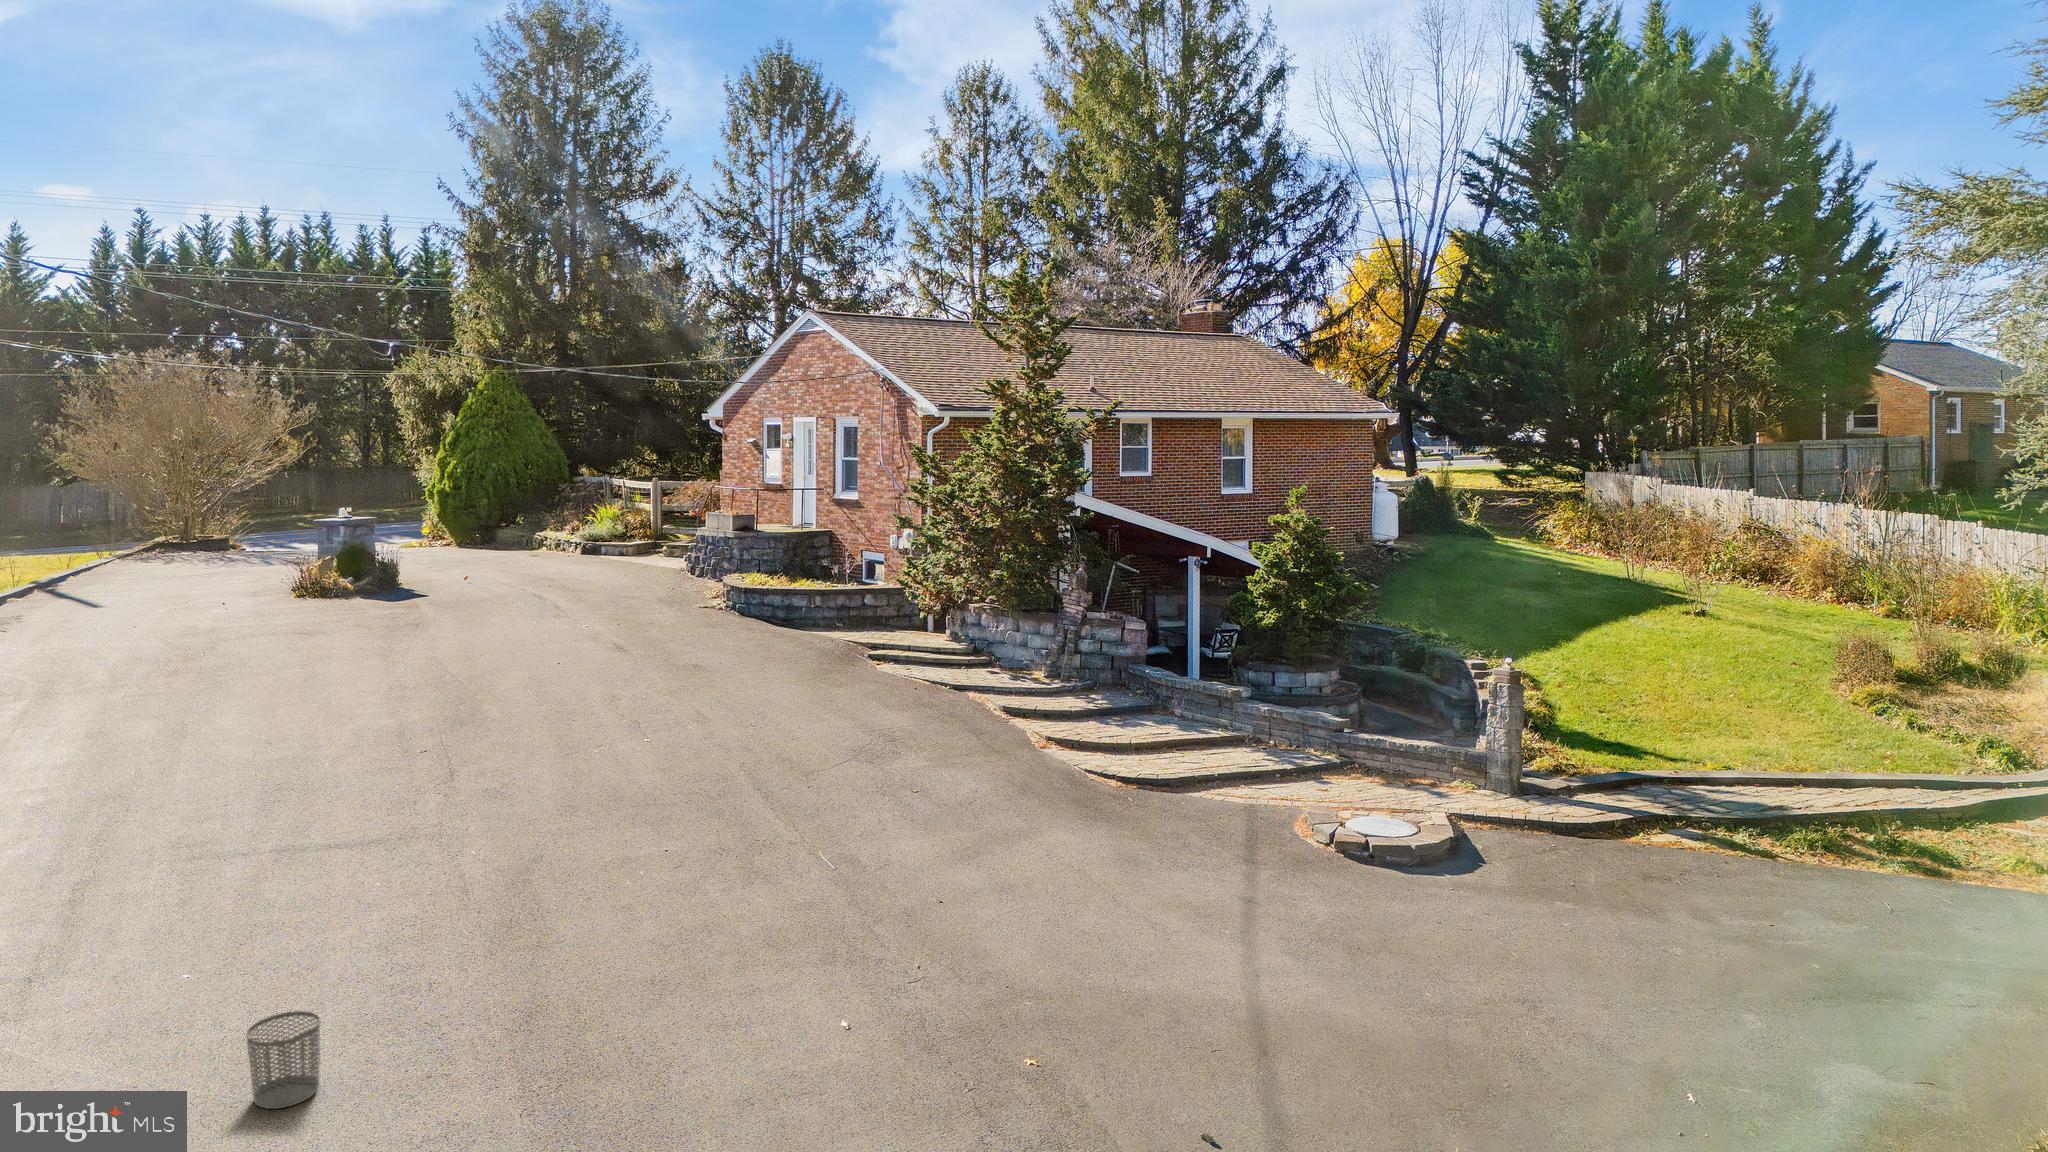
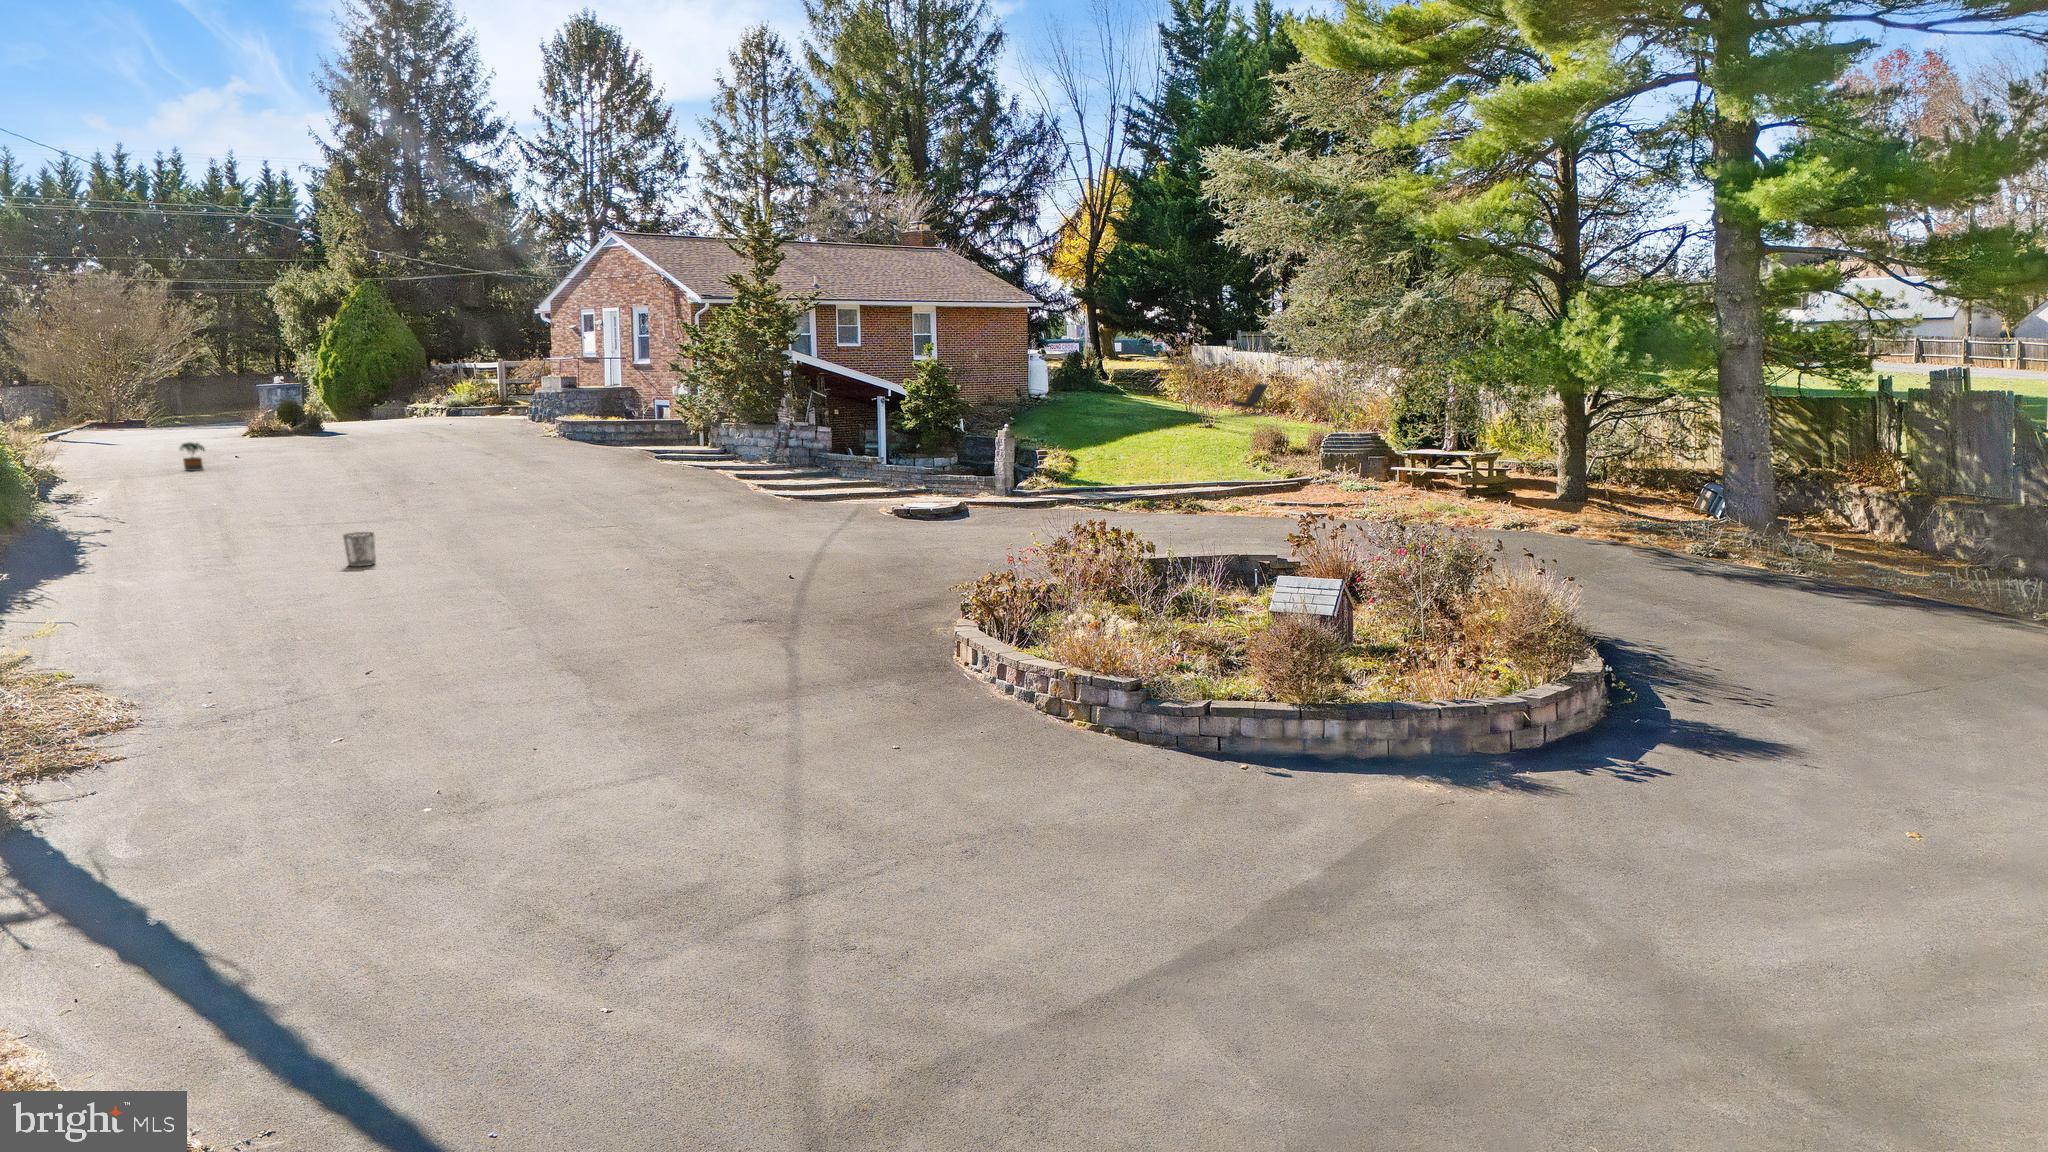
lounge chair: none [1753,550,1826,604] -> present [1231,383,1268,412]
potted tree: none [161,639,203,686] -> present [180,443,204,471]

